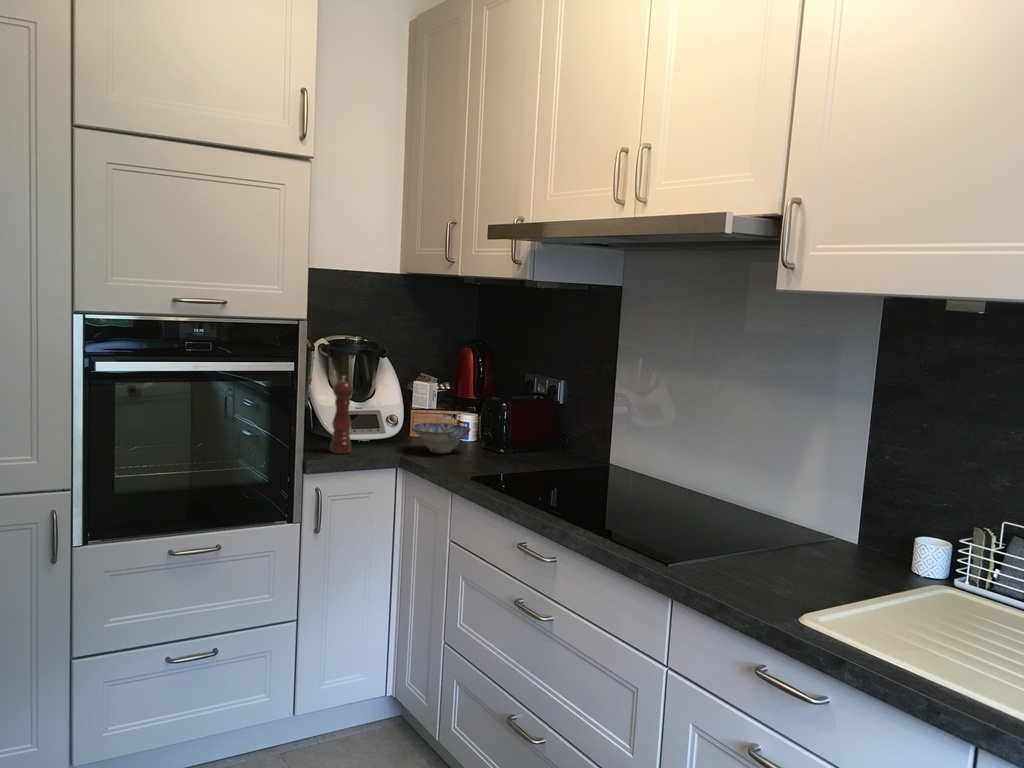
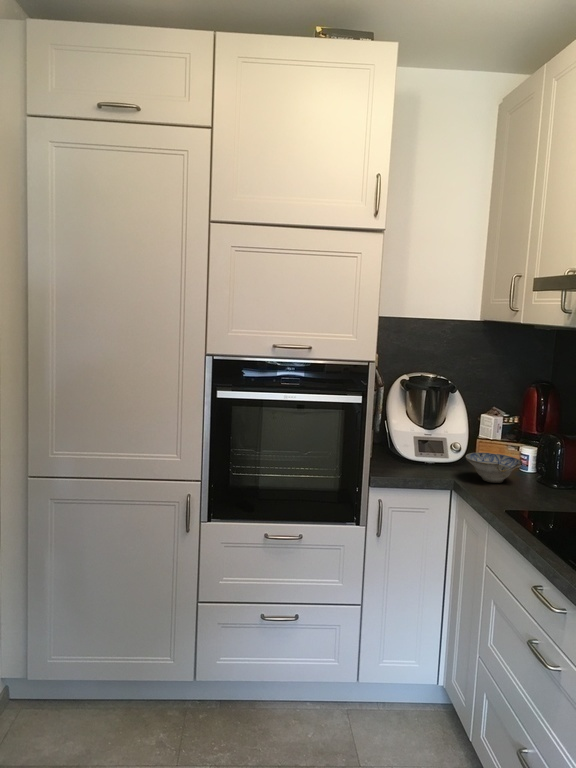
pepper mill: present [330,376,353,454] -> none [394,408,414,473]

